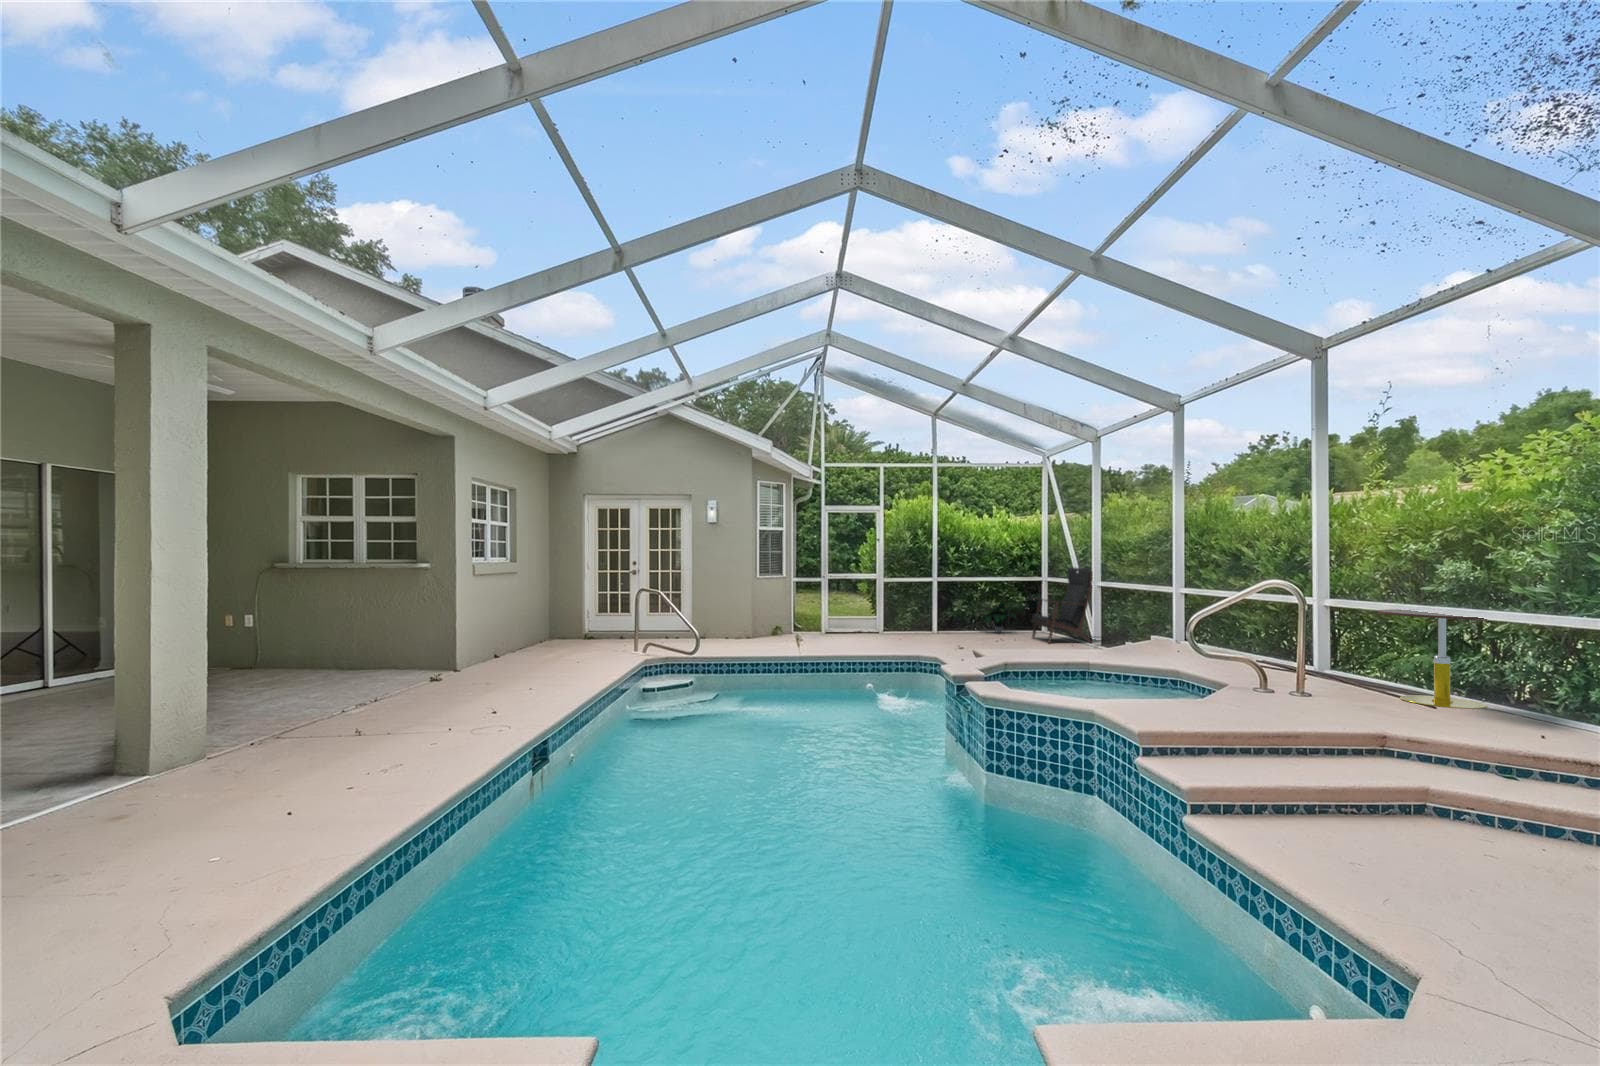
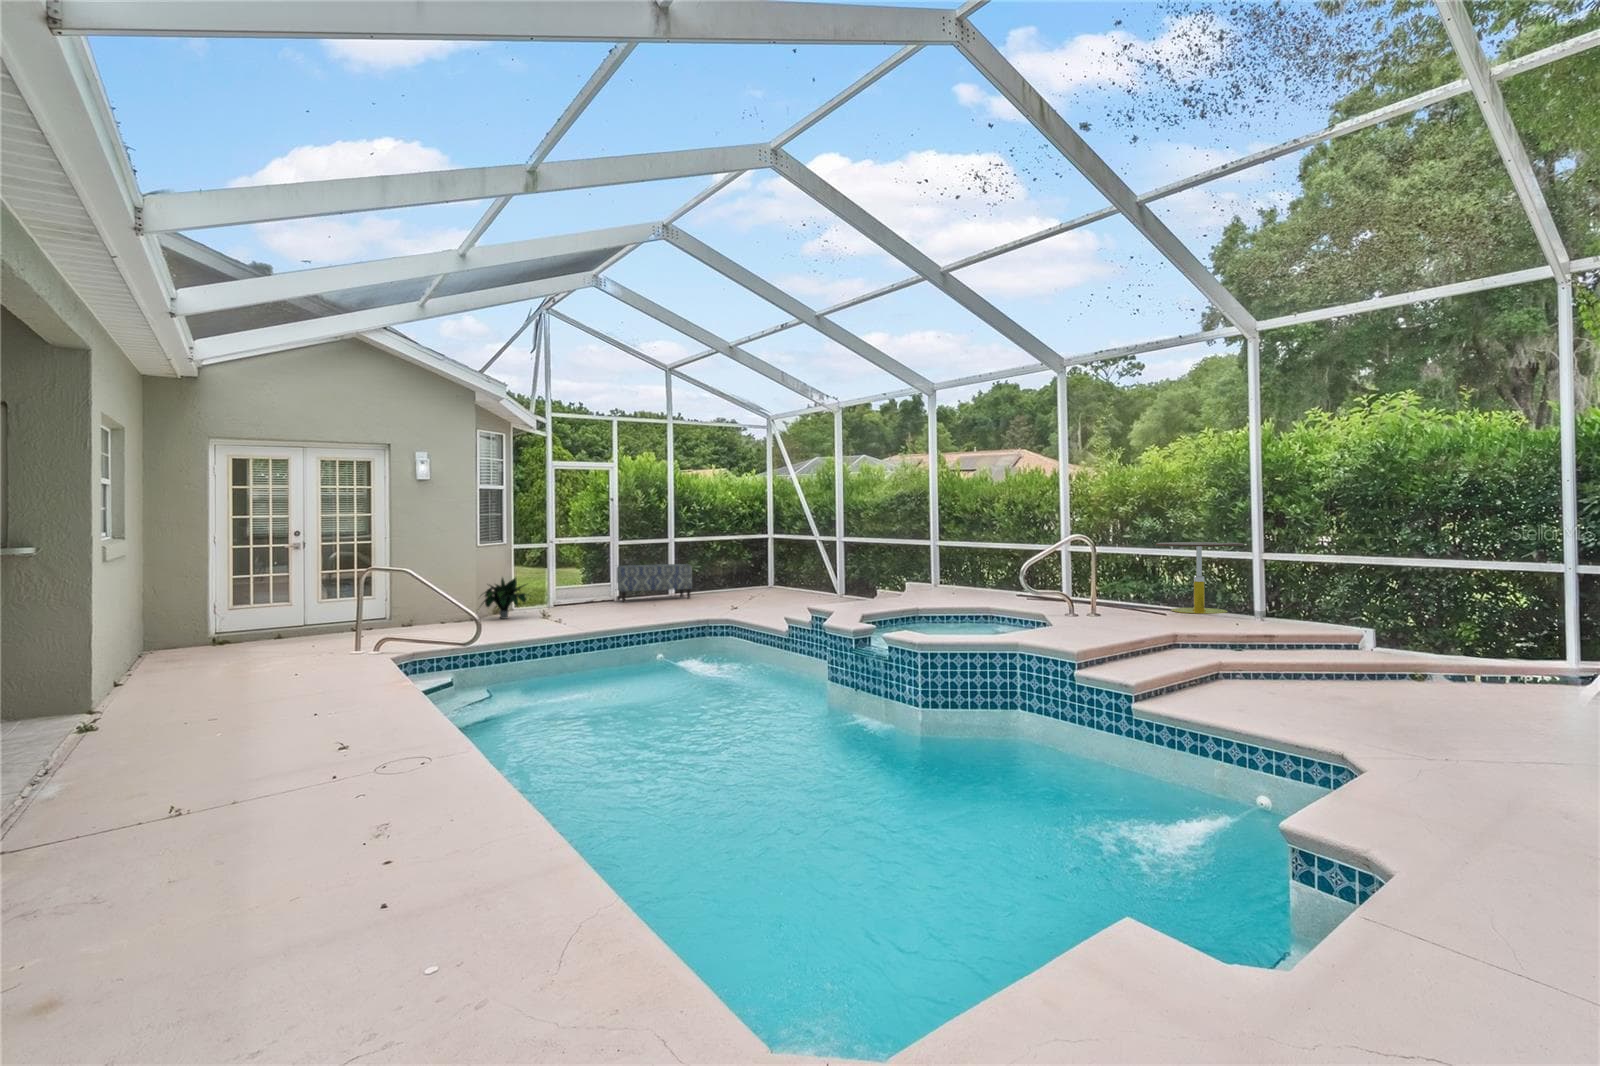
lounge chair: present [1032,567,1092,643] -> none [774,524,840,599]
bench: none [883,600,952,635] -> present [615,564,692,602]
potted plant: present [980,601,1016,633] -> present [484,578,526,619]

